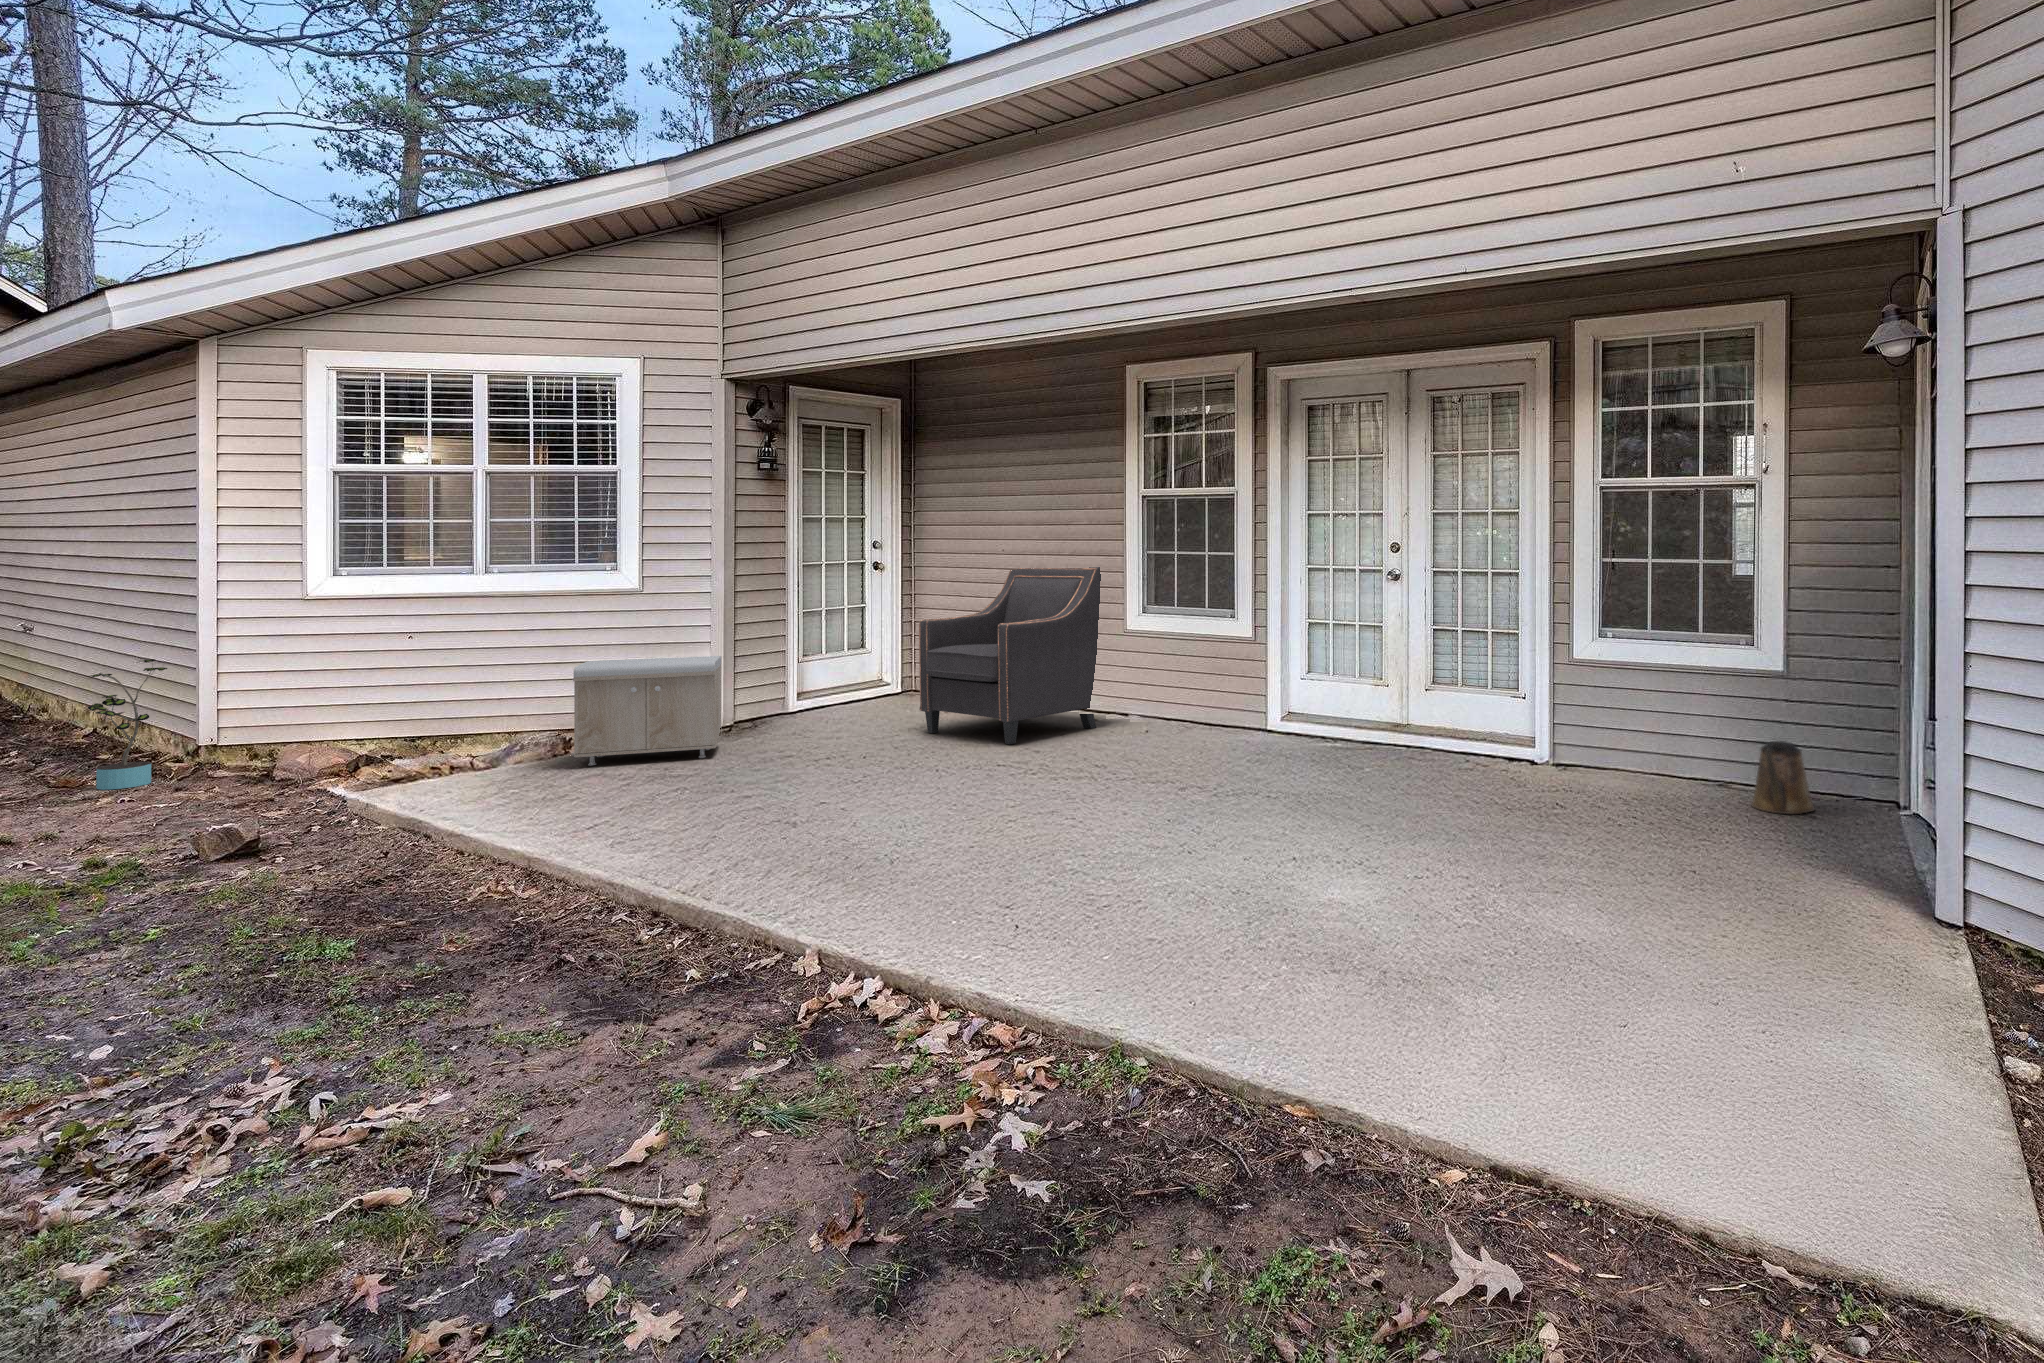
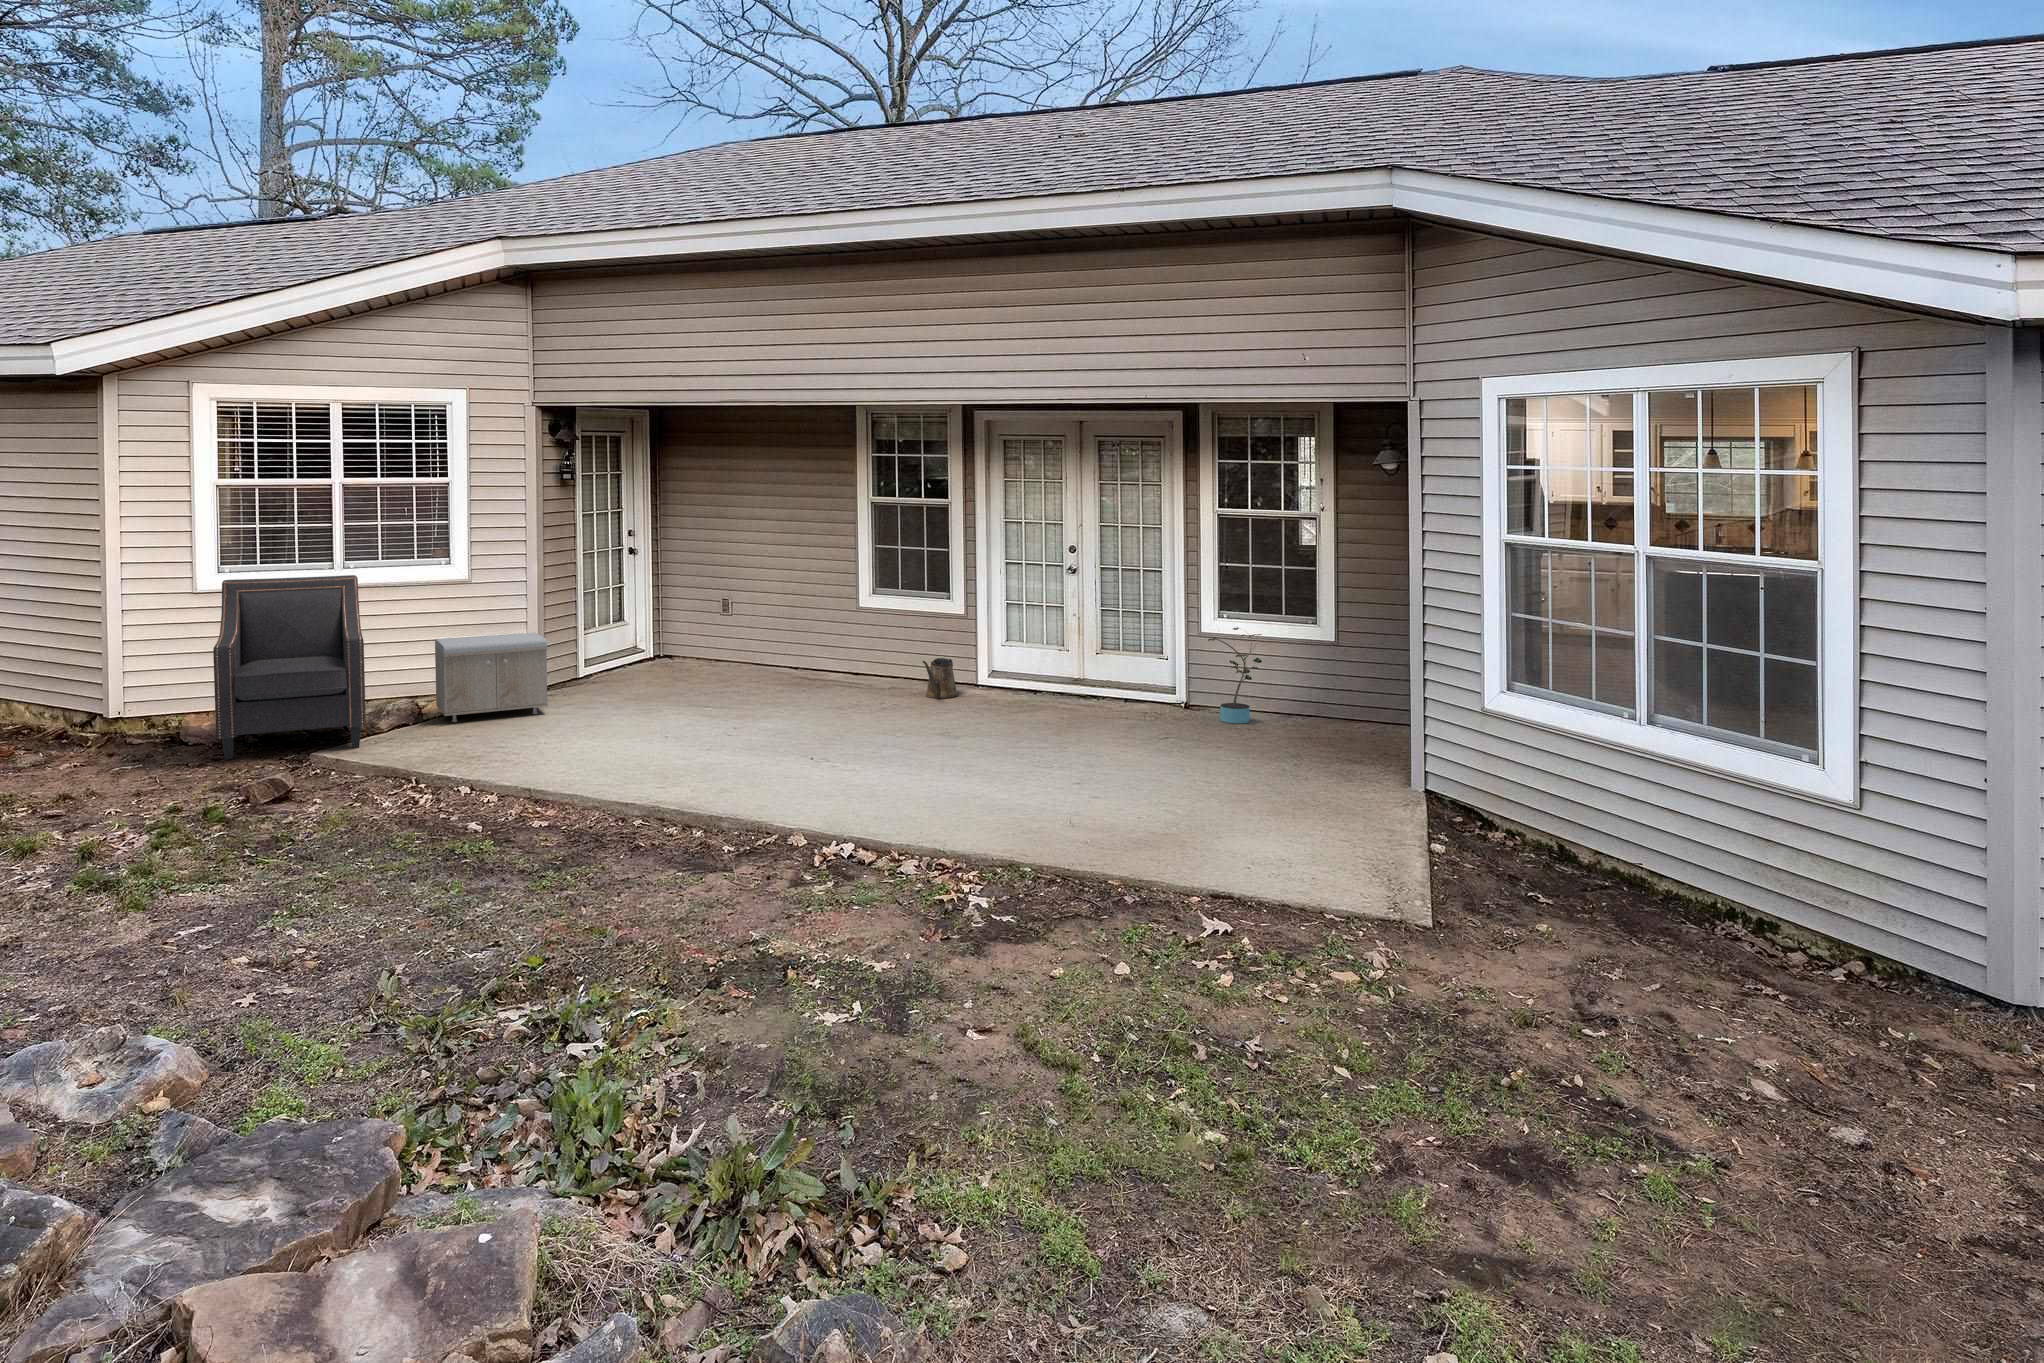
chair: present [919,567,1101,744] -> present [213,575,366,760]
potted plant: present [88,659,167,790] -> present [1208,627,1262,723]
watering can: present [1751,741,1815,814] -> present [923,658,958,698]

